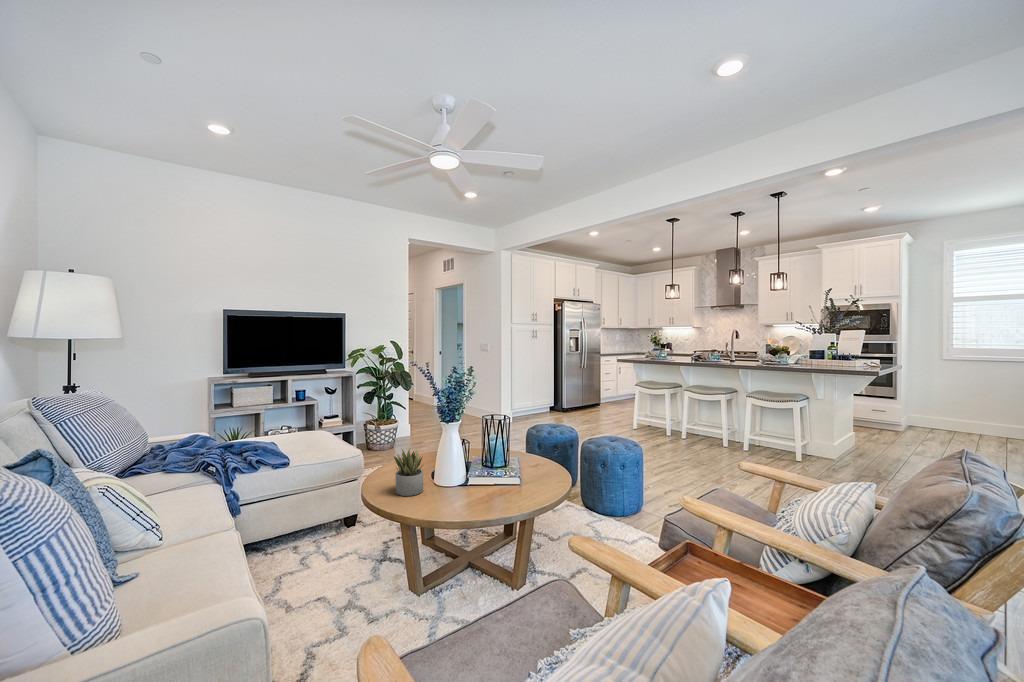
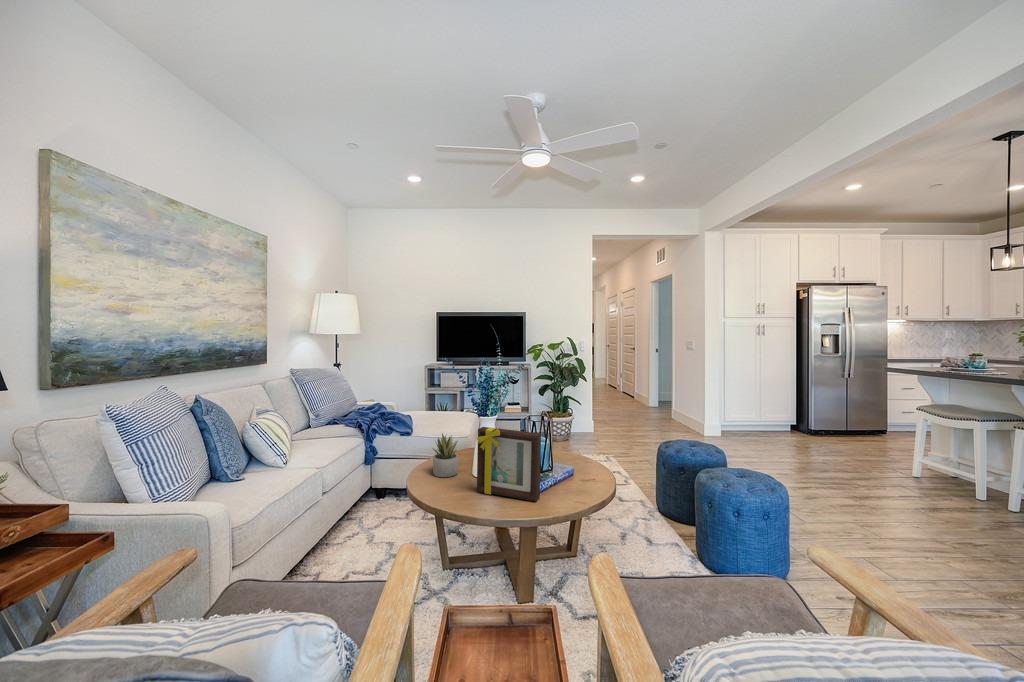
picture frame: none [467,429,529,498] -> present [477,427,541,502]

